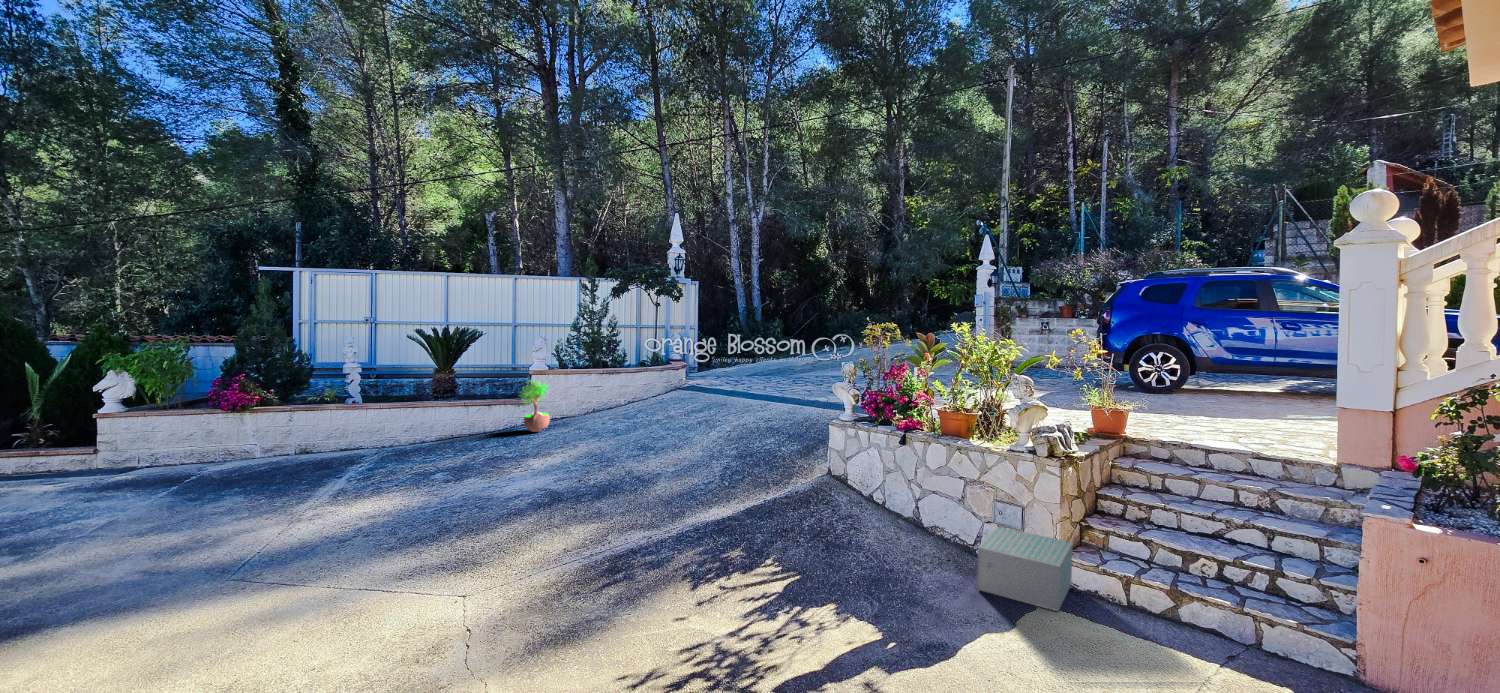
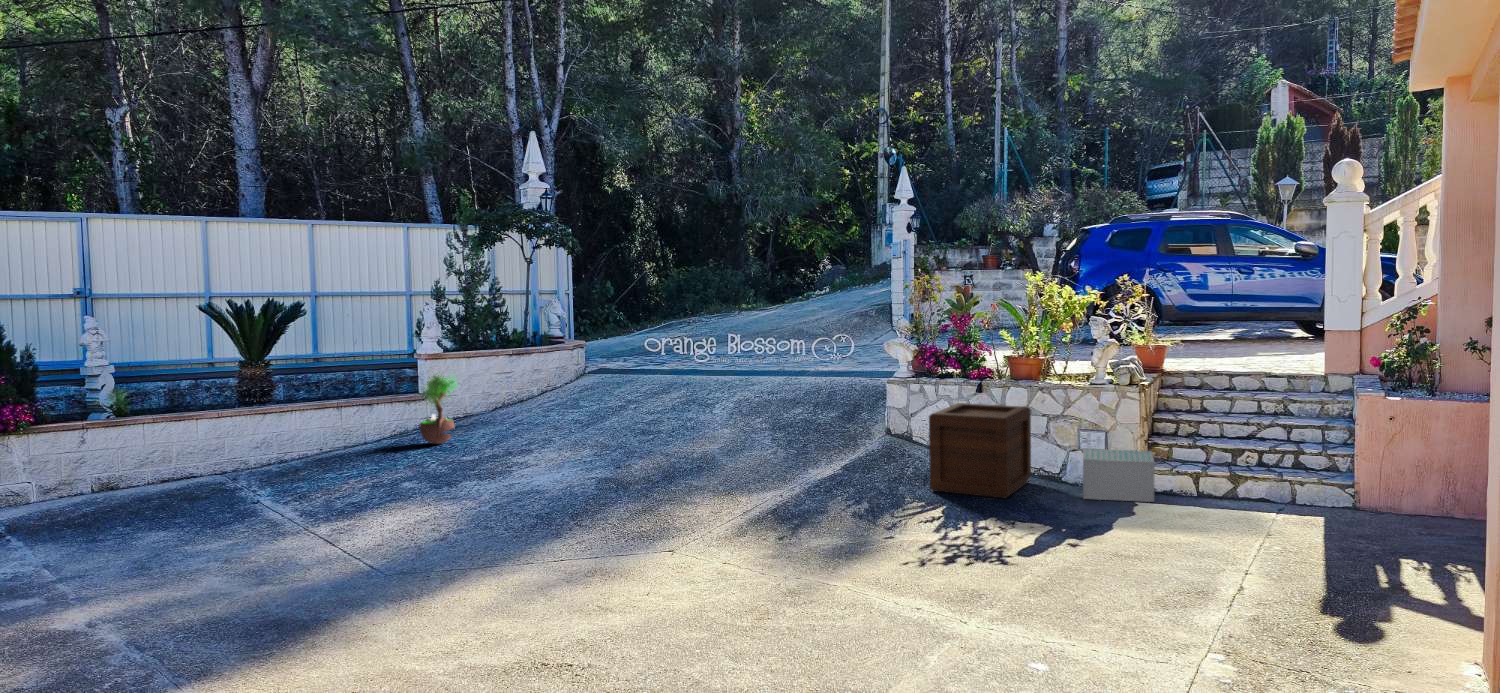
wooden crate: none [829,456,945,574] -> present [929,403,1031,499]

